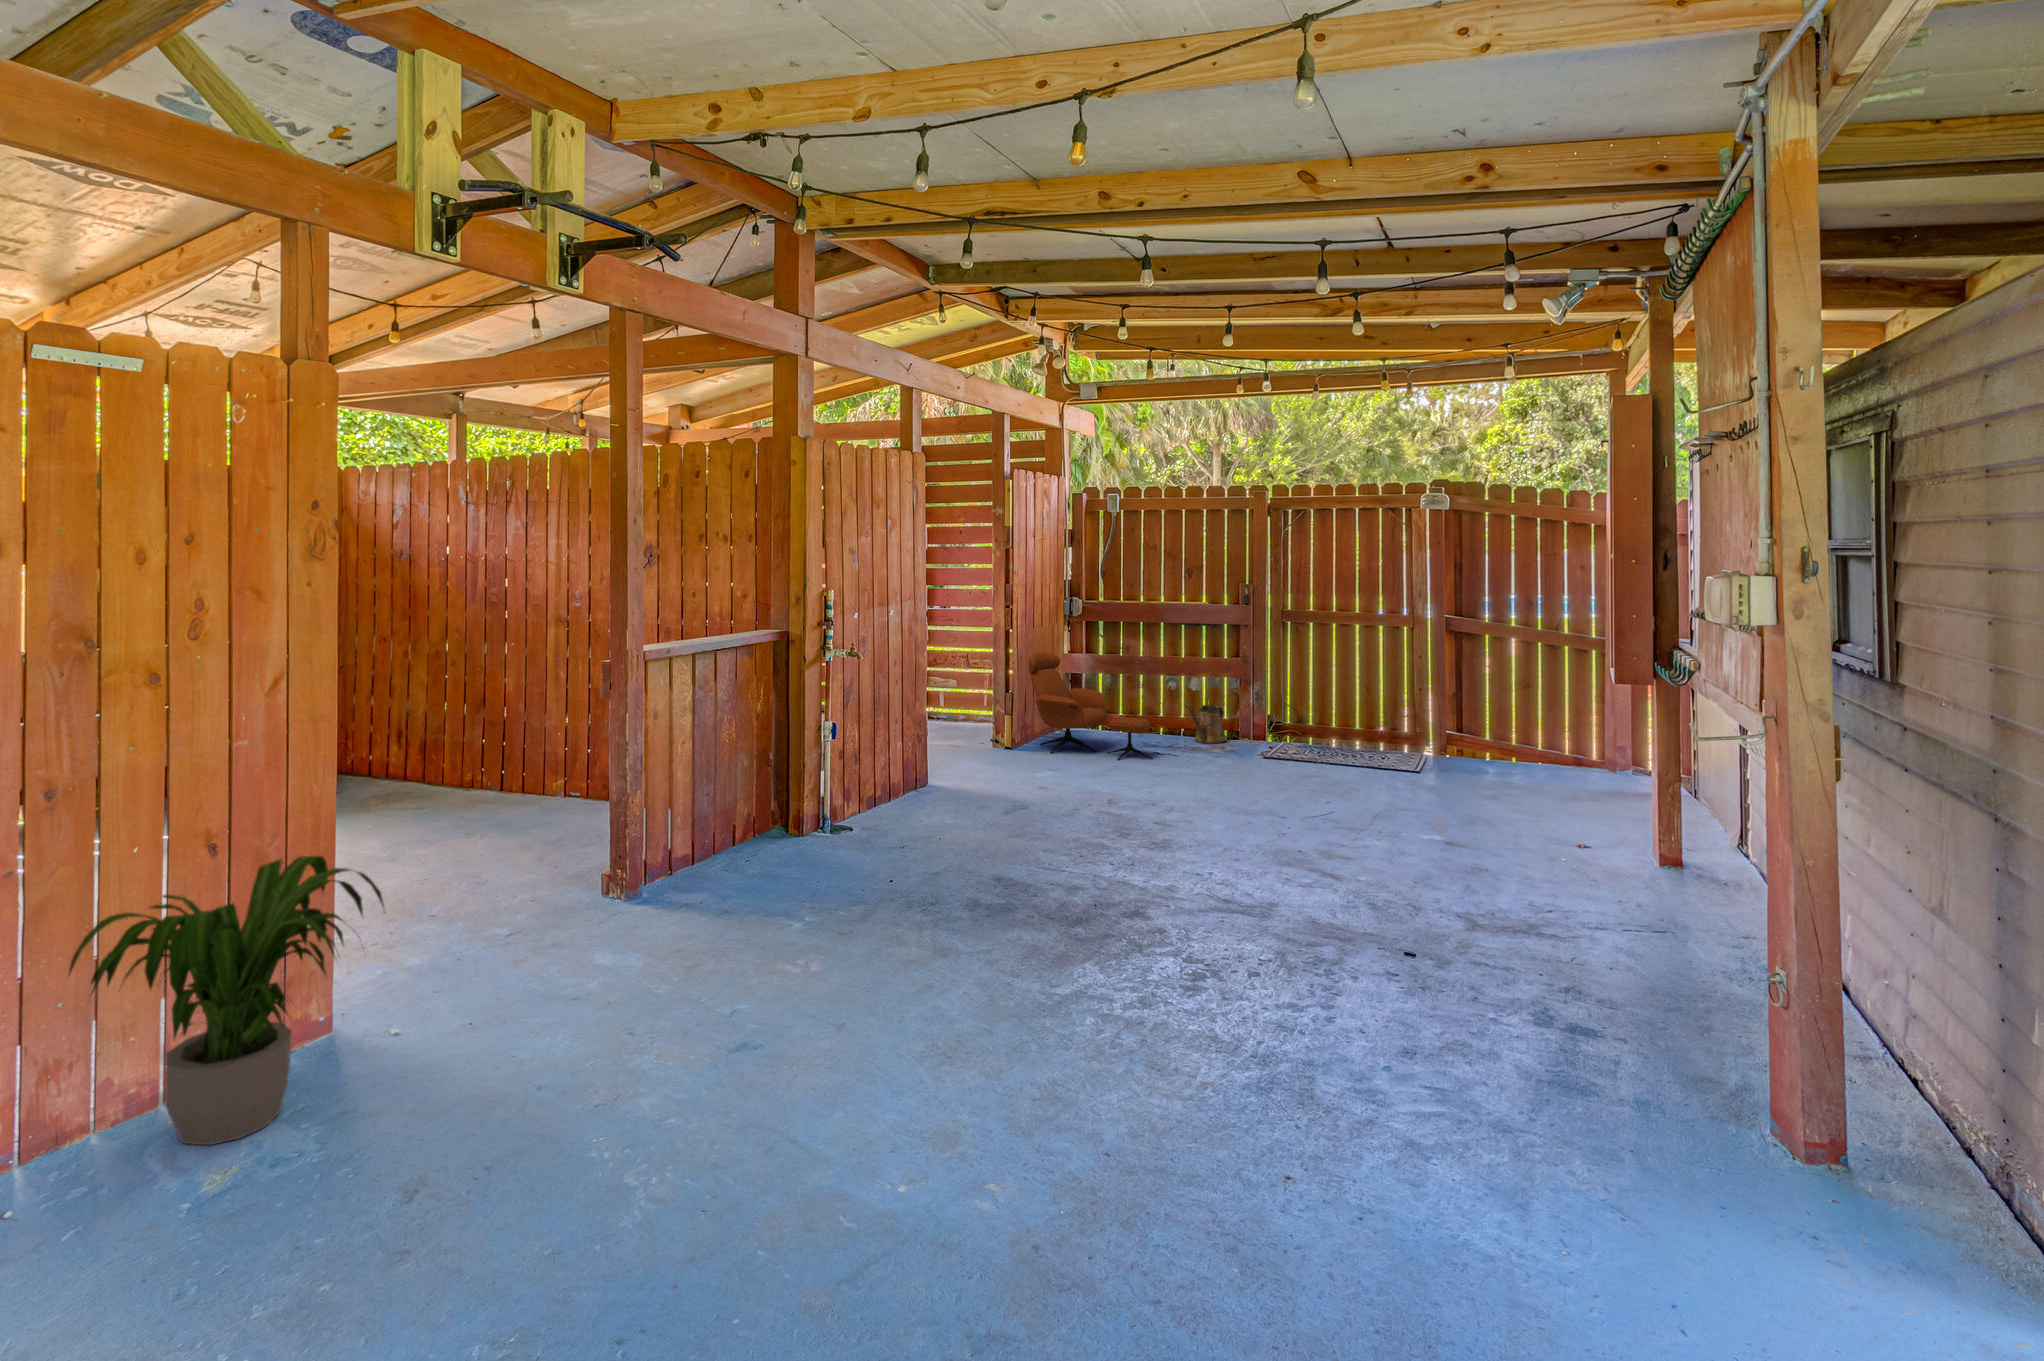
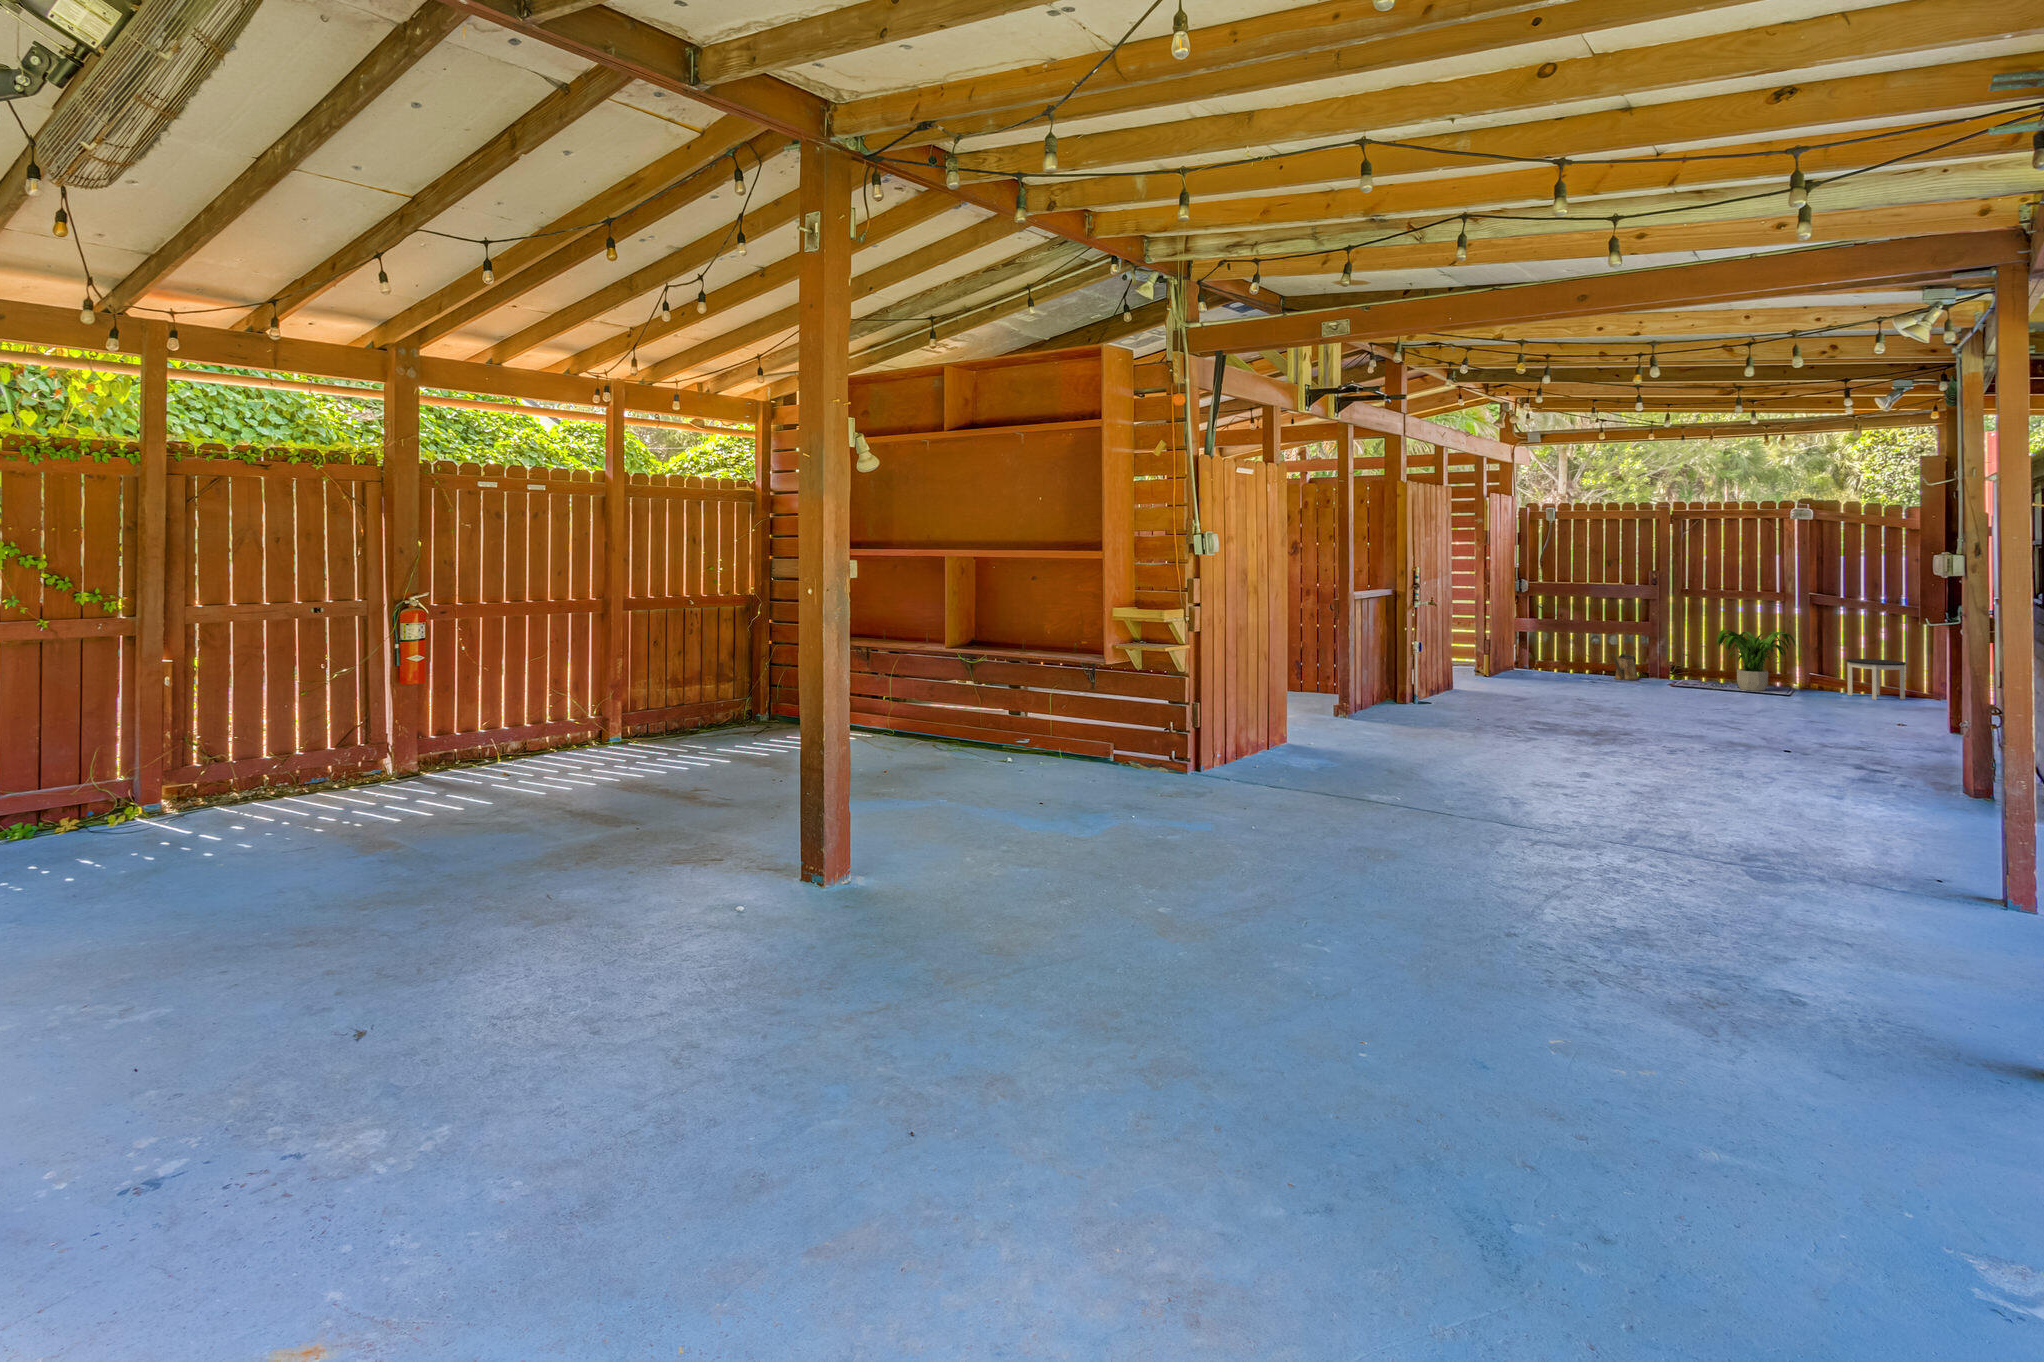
lounge chair: present [1029,653,1153,760] -> none [1495,616,1591,686]
round table: none [1494,712,1572,776] -> present [1846,659,1906,700]
potted plant: present [69,856,384,1146] -> present [1716,630,1795,691]

